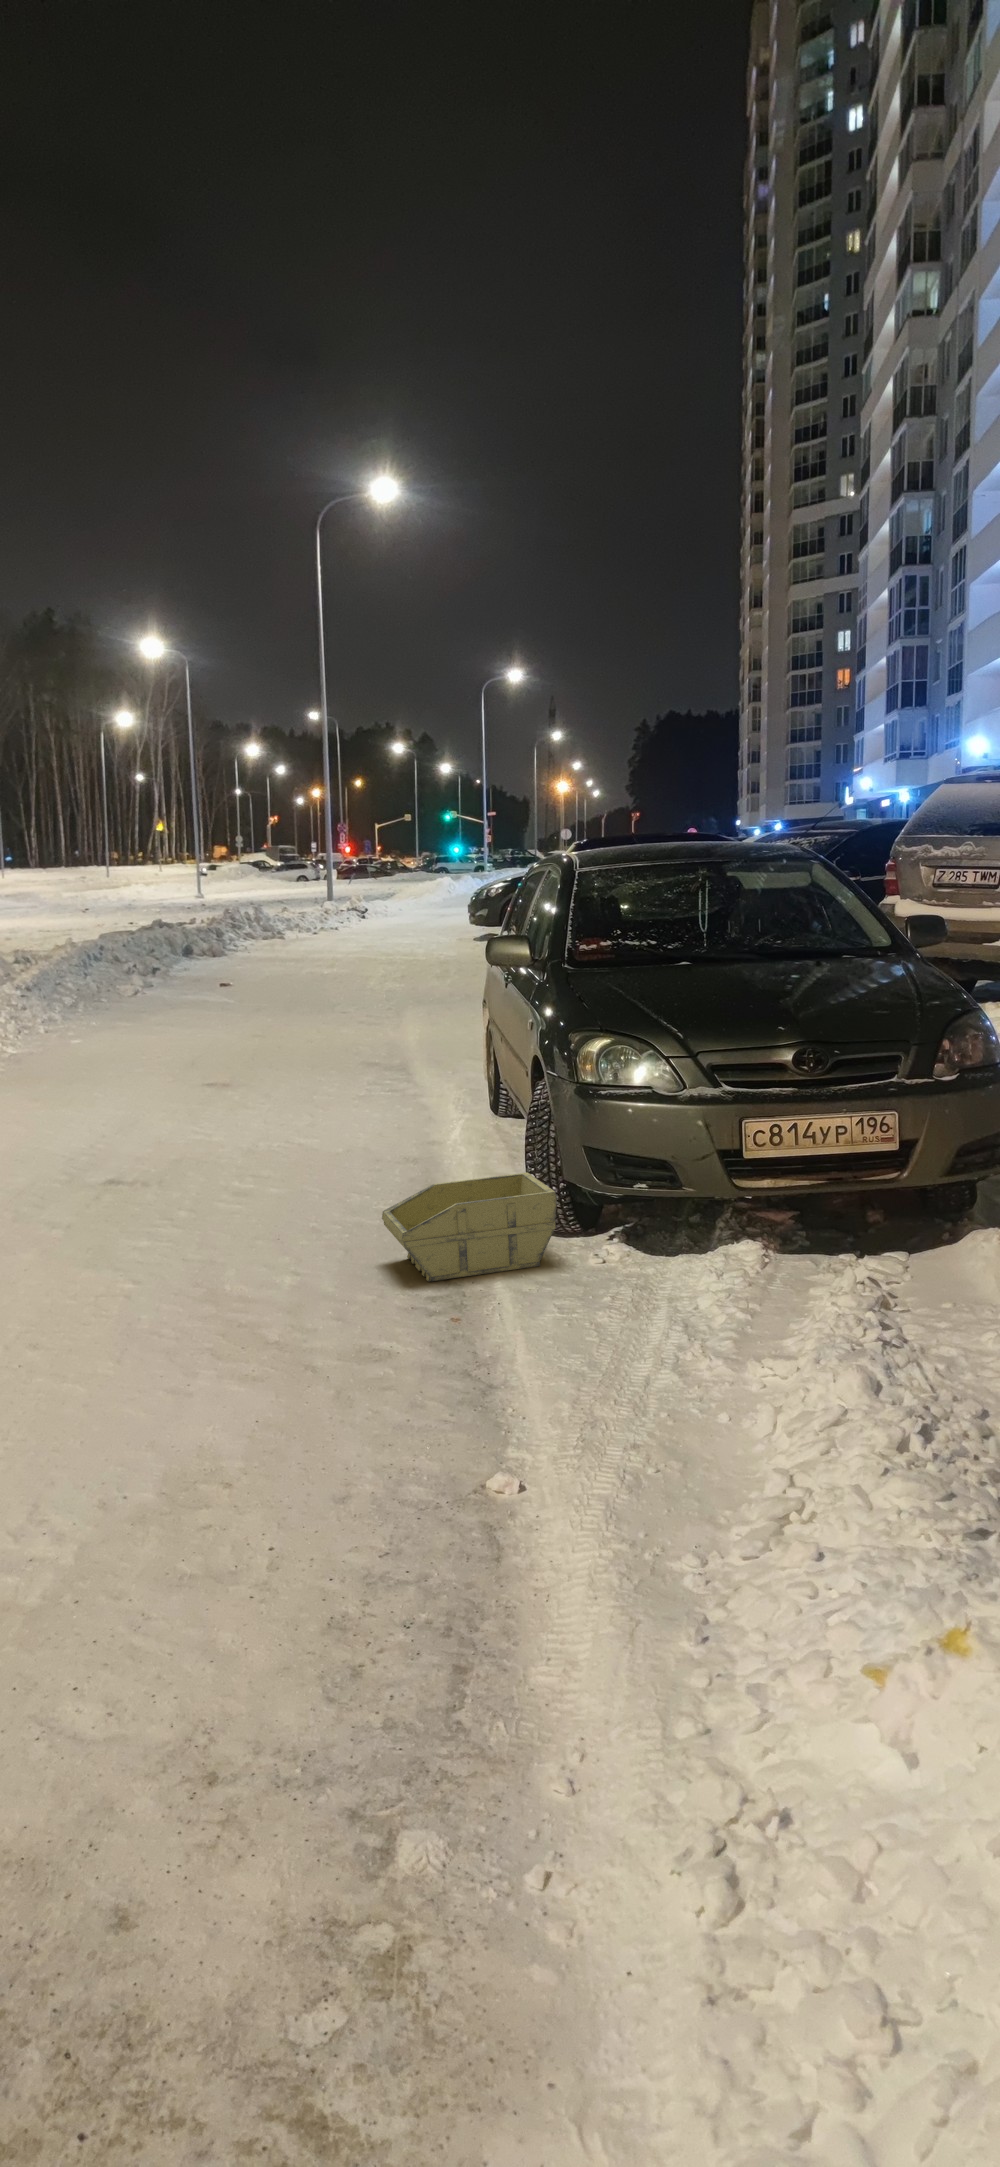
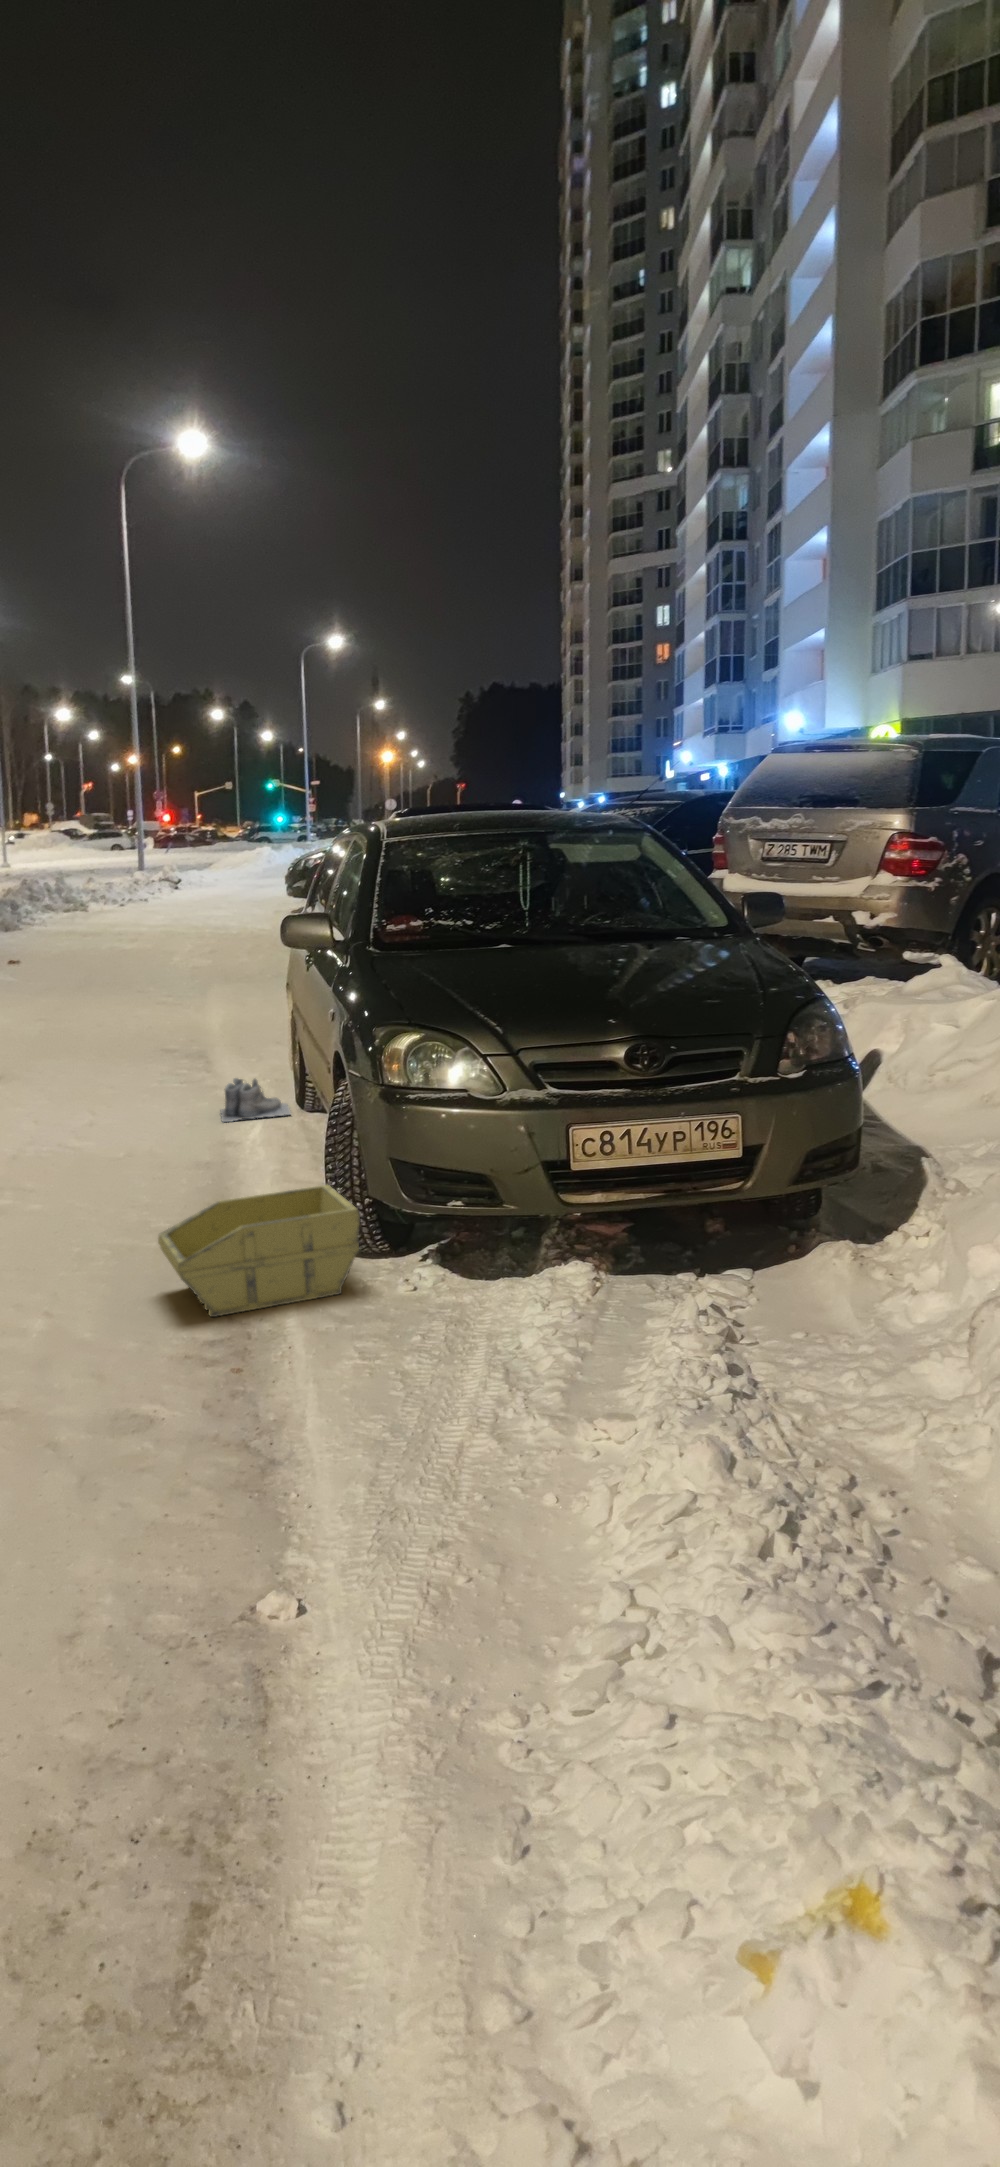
boots: none [419,1088,485,1128] -> present [220,1078,291,1122]

